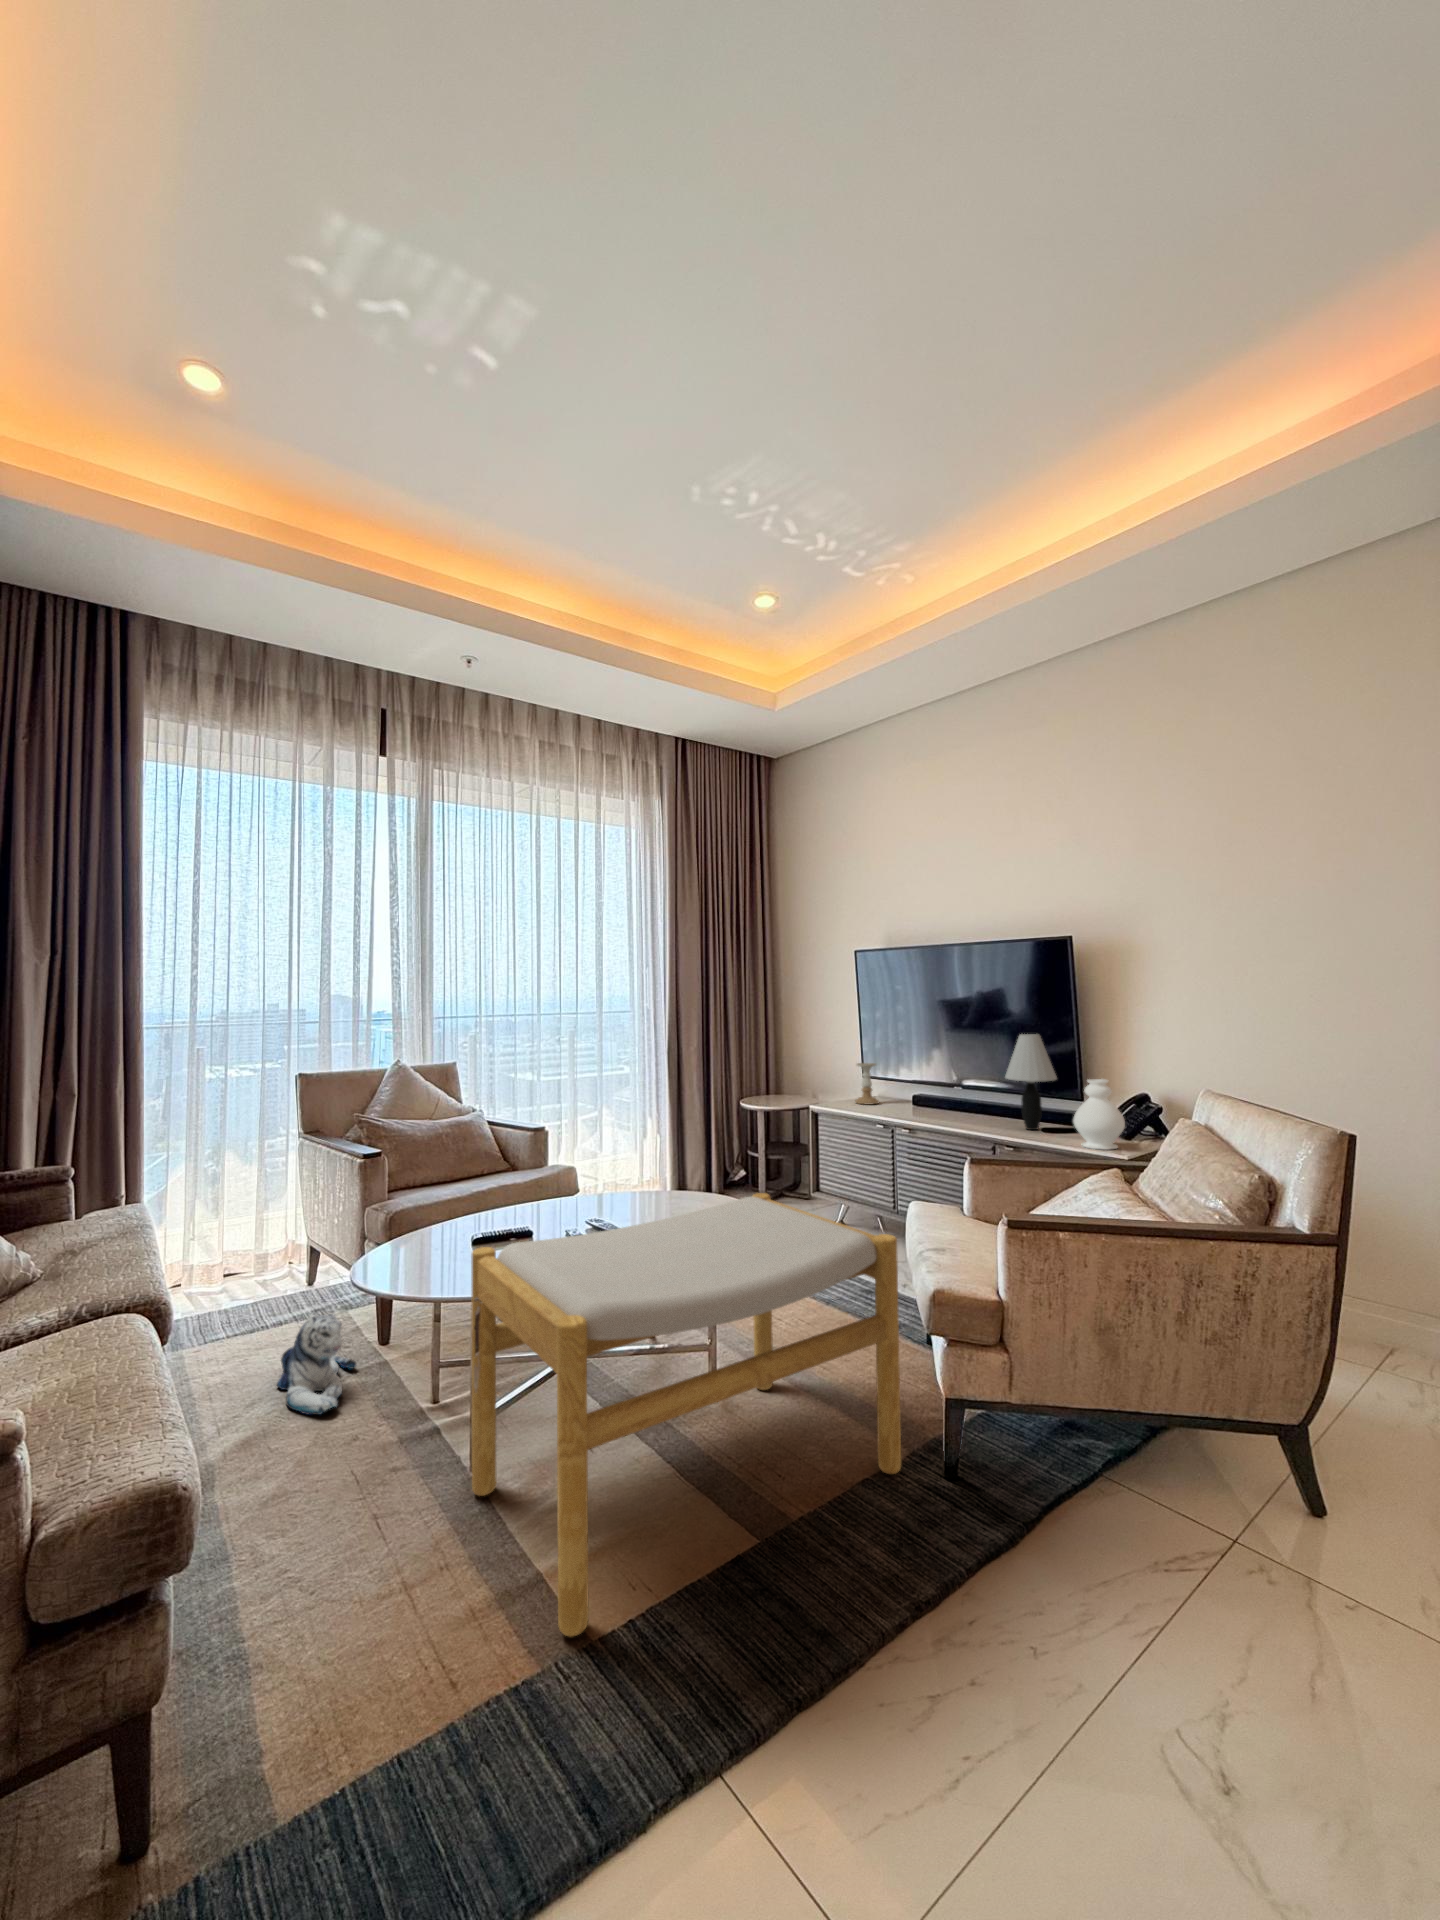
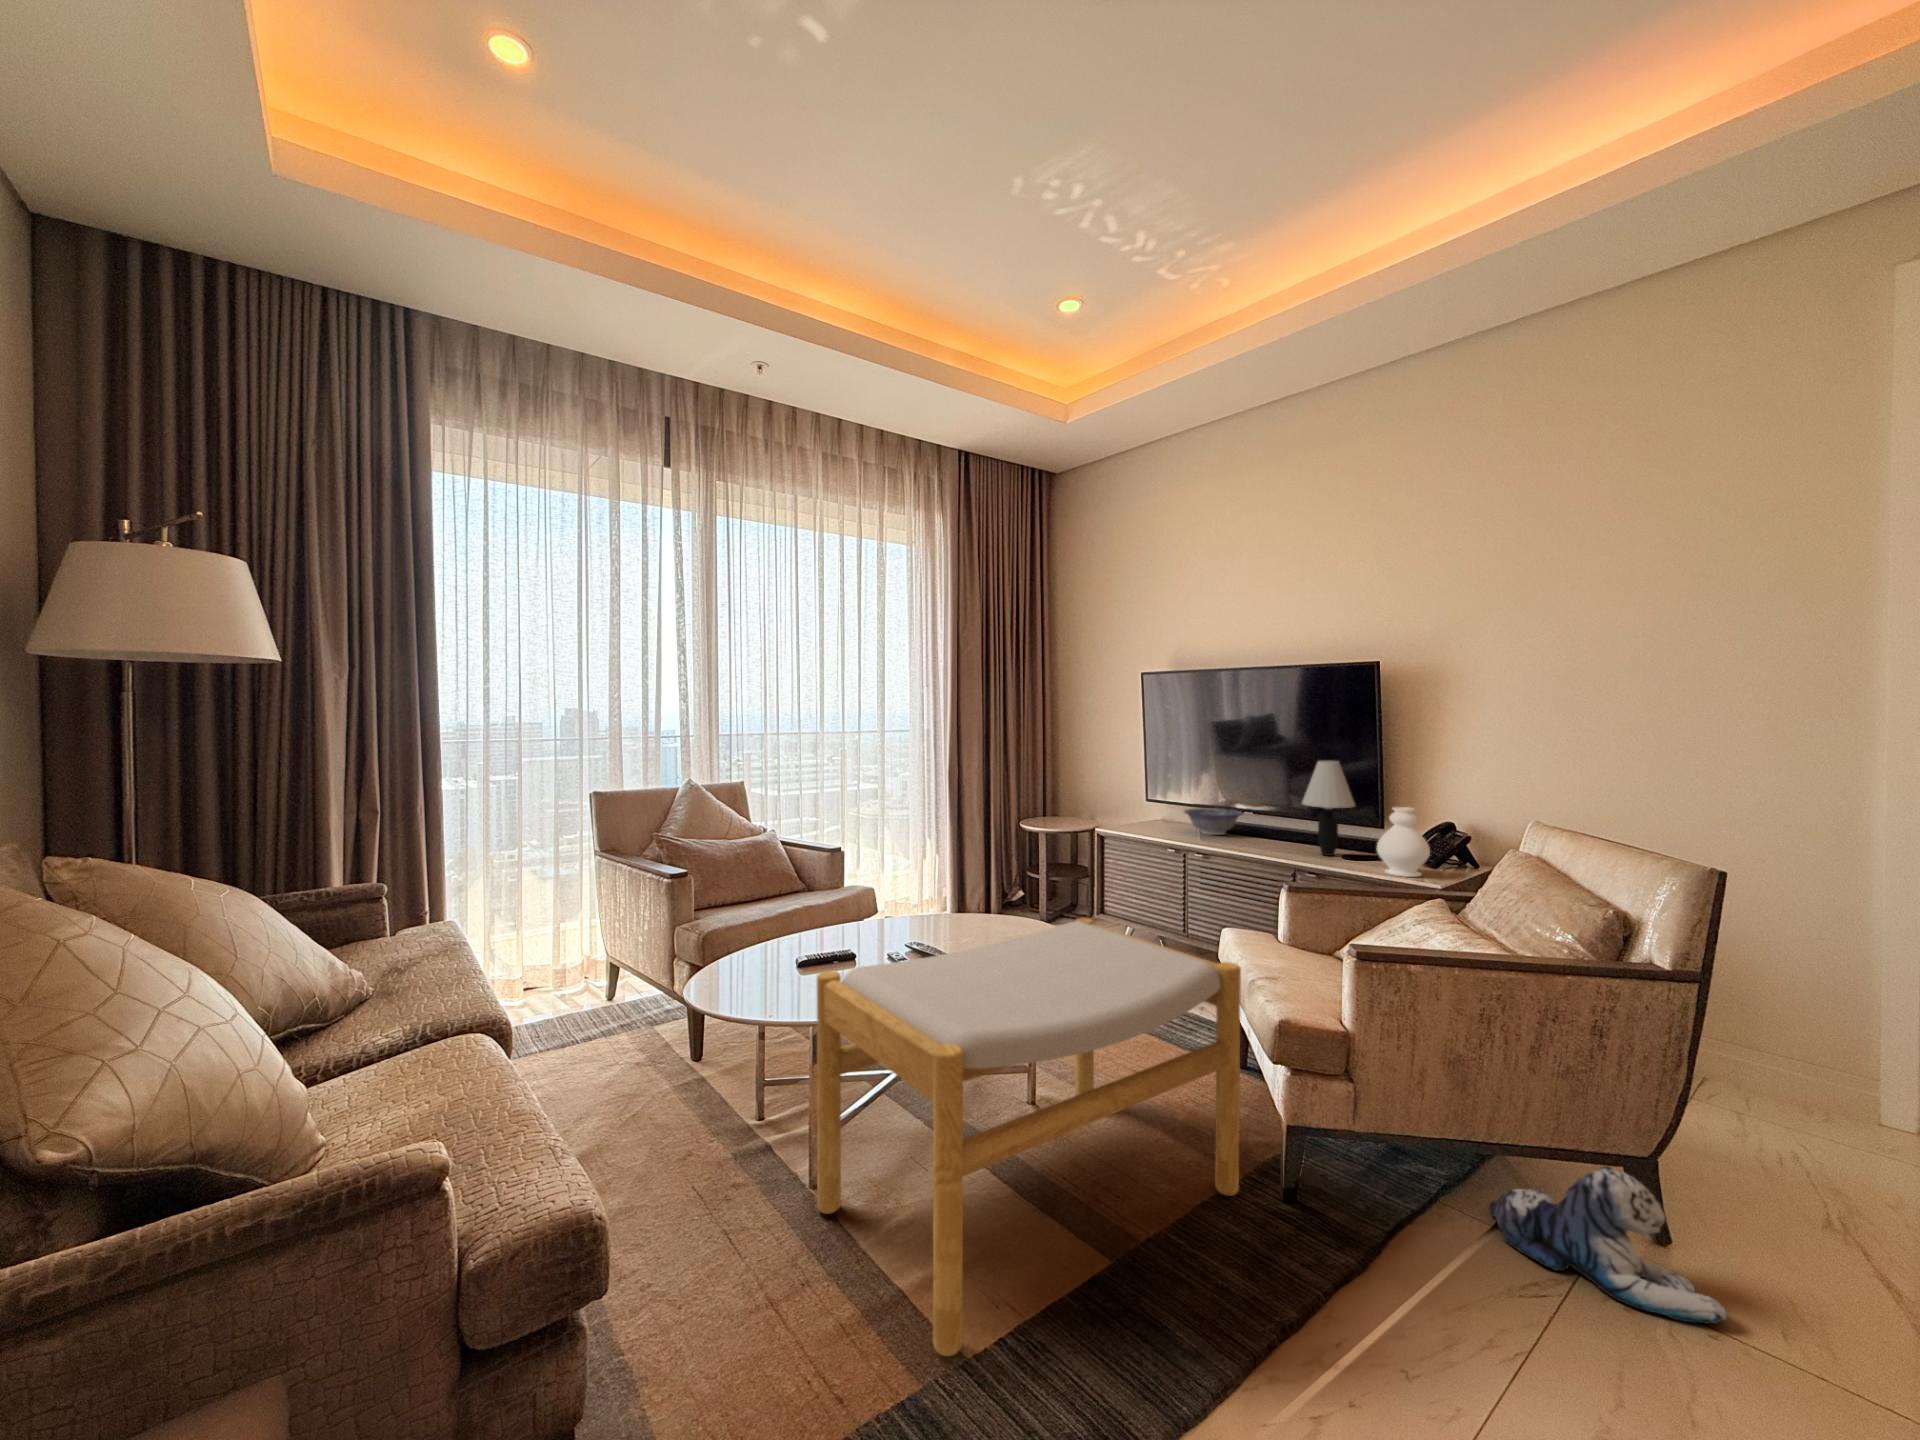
candle holder: present [855,1063,879,1104] -> none [1140,786,1165,828]
decorative bowl: none [896,1084,954,1111] -> present [1184,808,1243,835]
plush toy: present [277,1314,356,1415] -> present [1489,1166,1727,1324]

